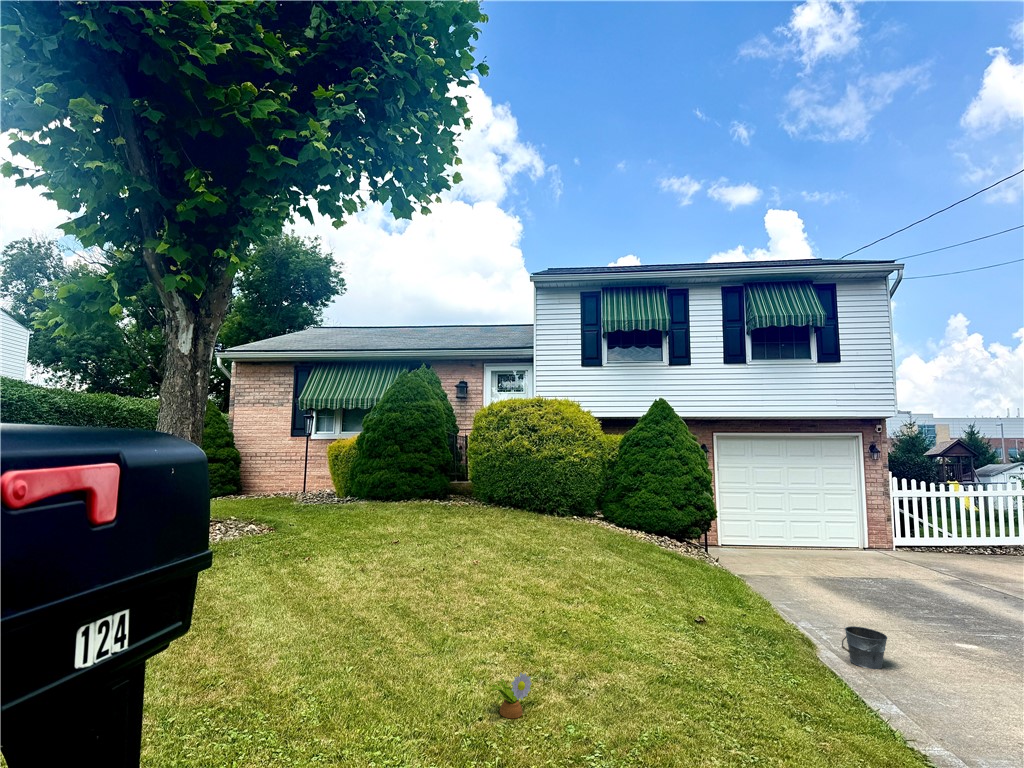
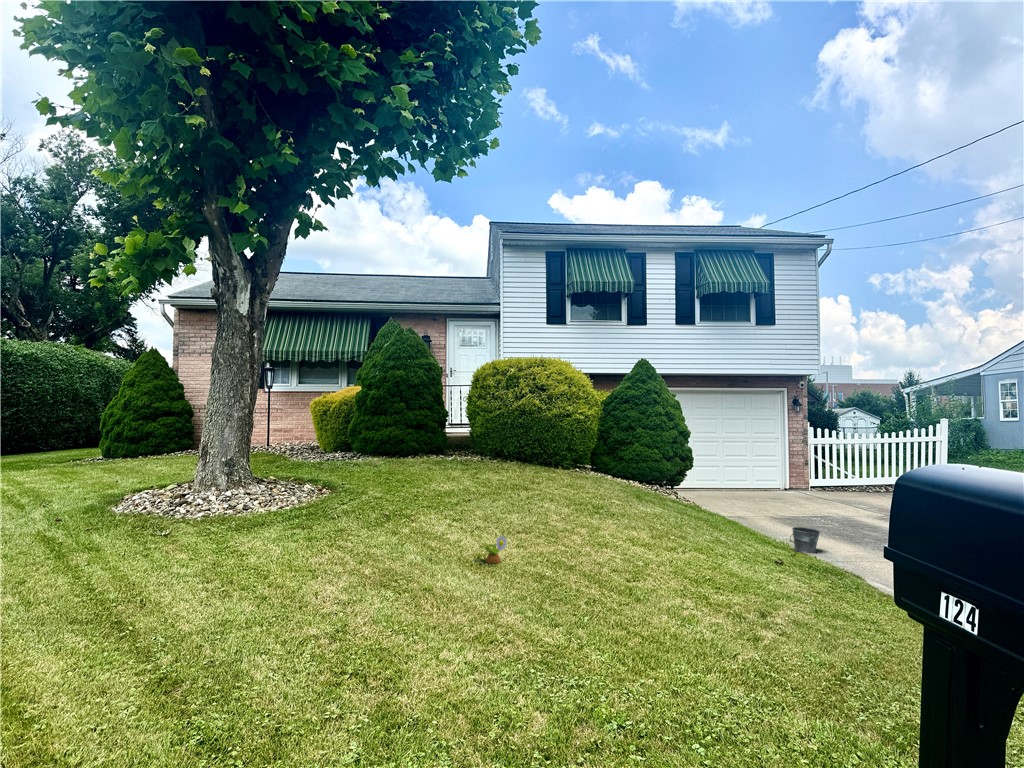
decorative plant: present [491,673,533,718] -> present [480,535,507,563]

